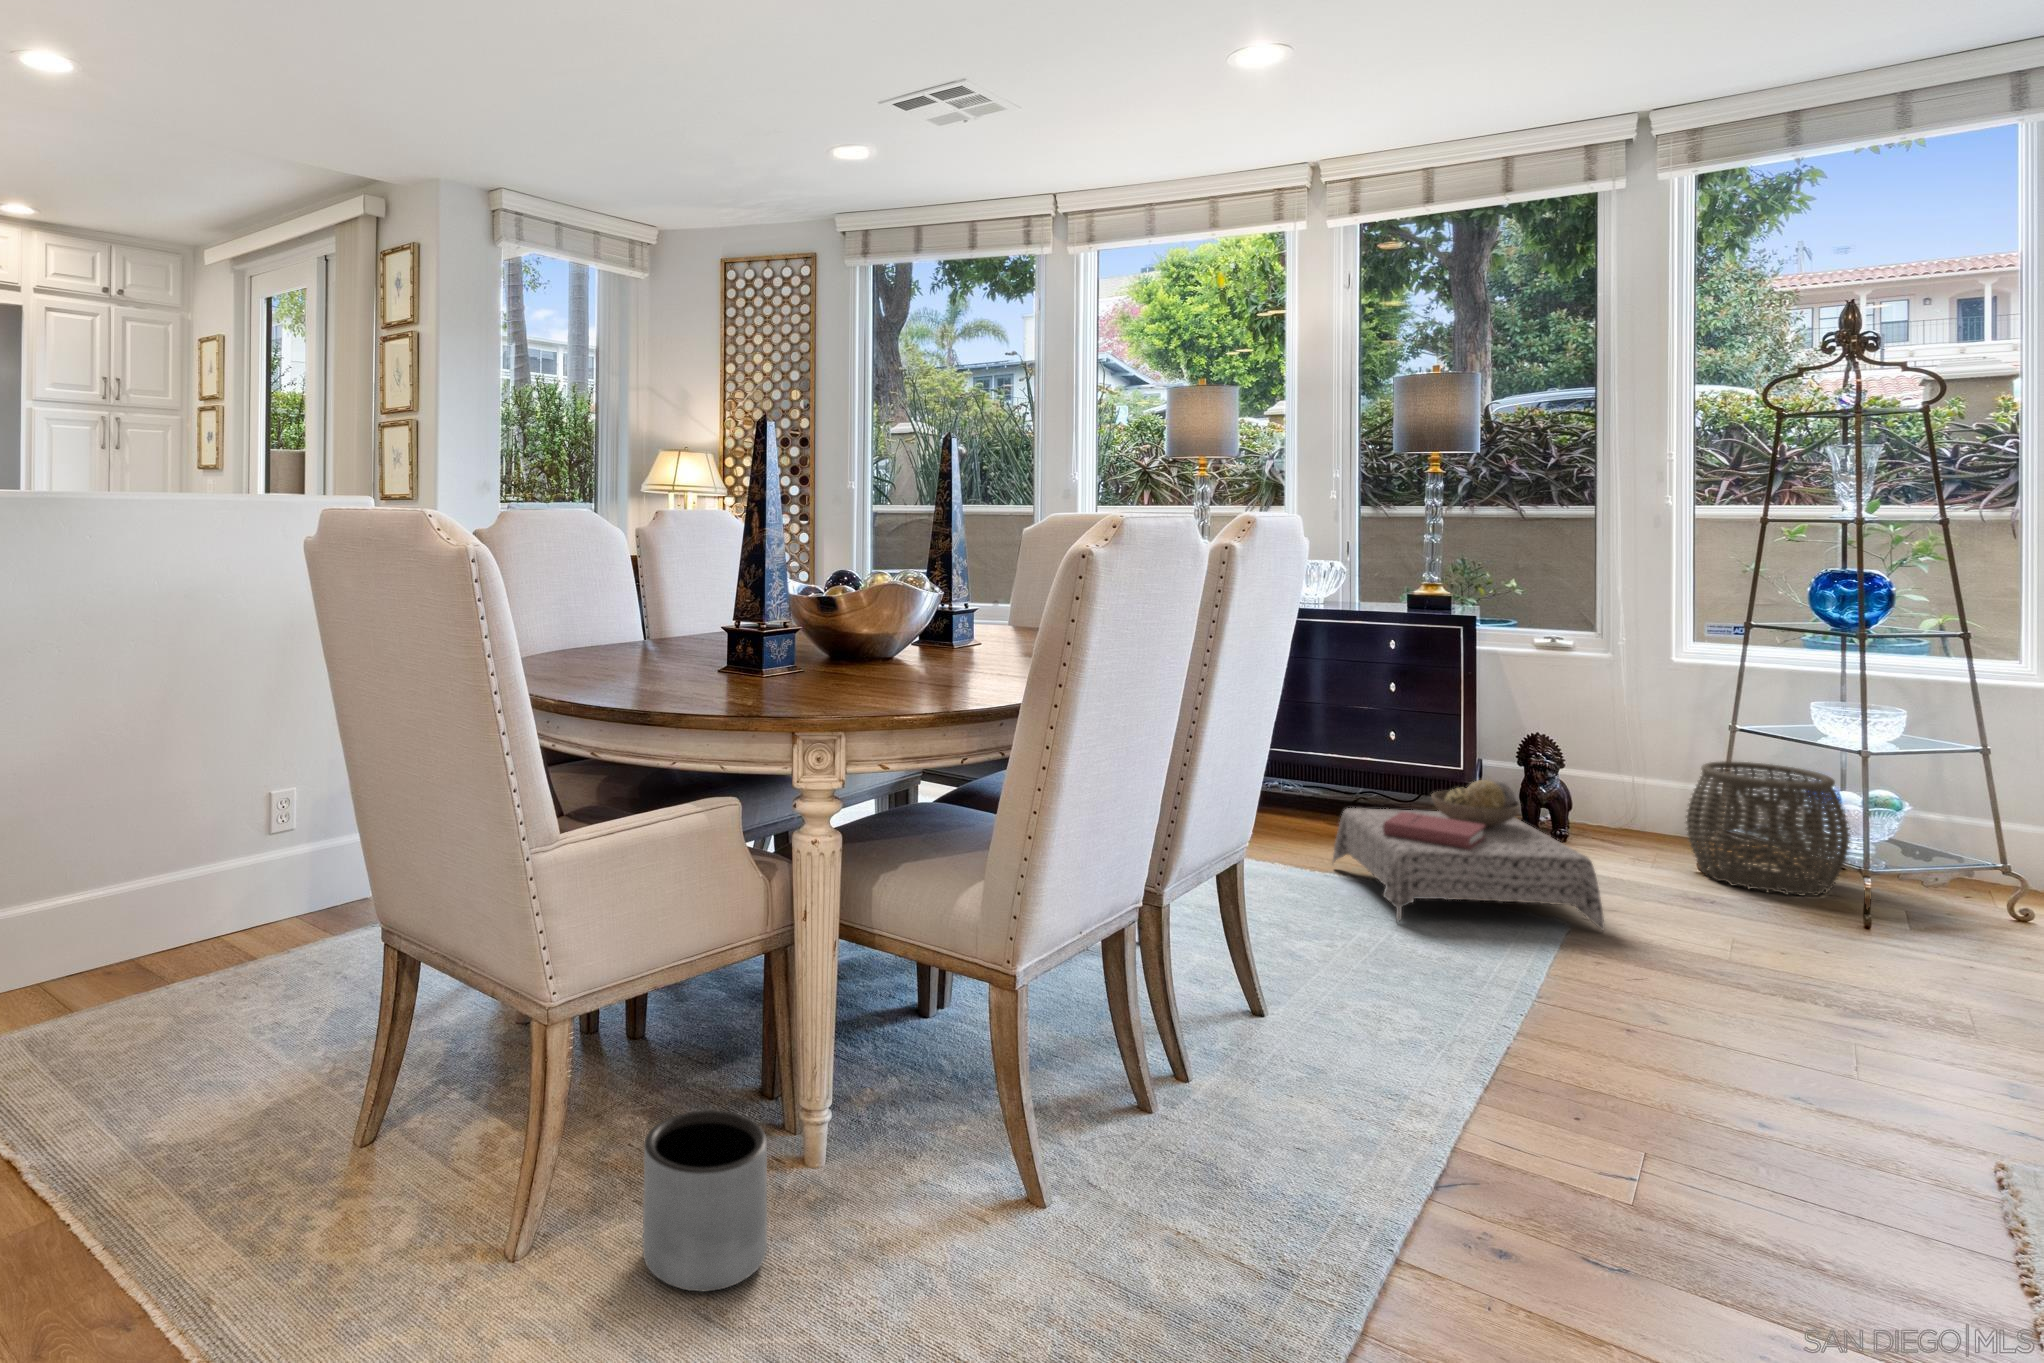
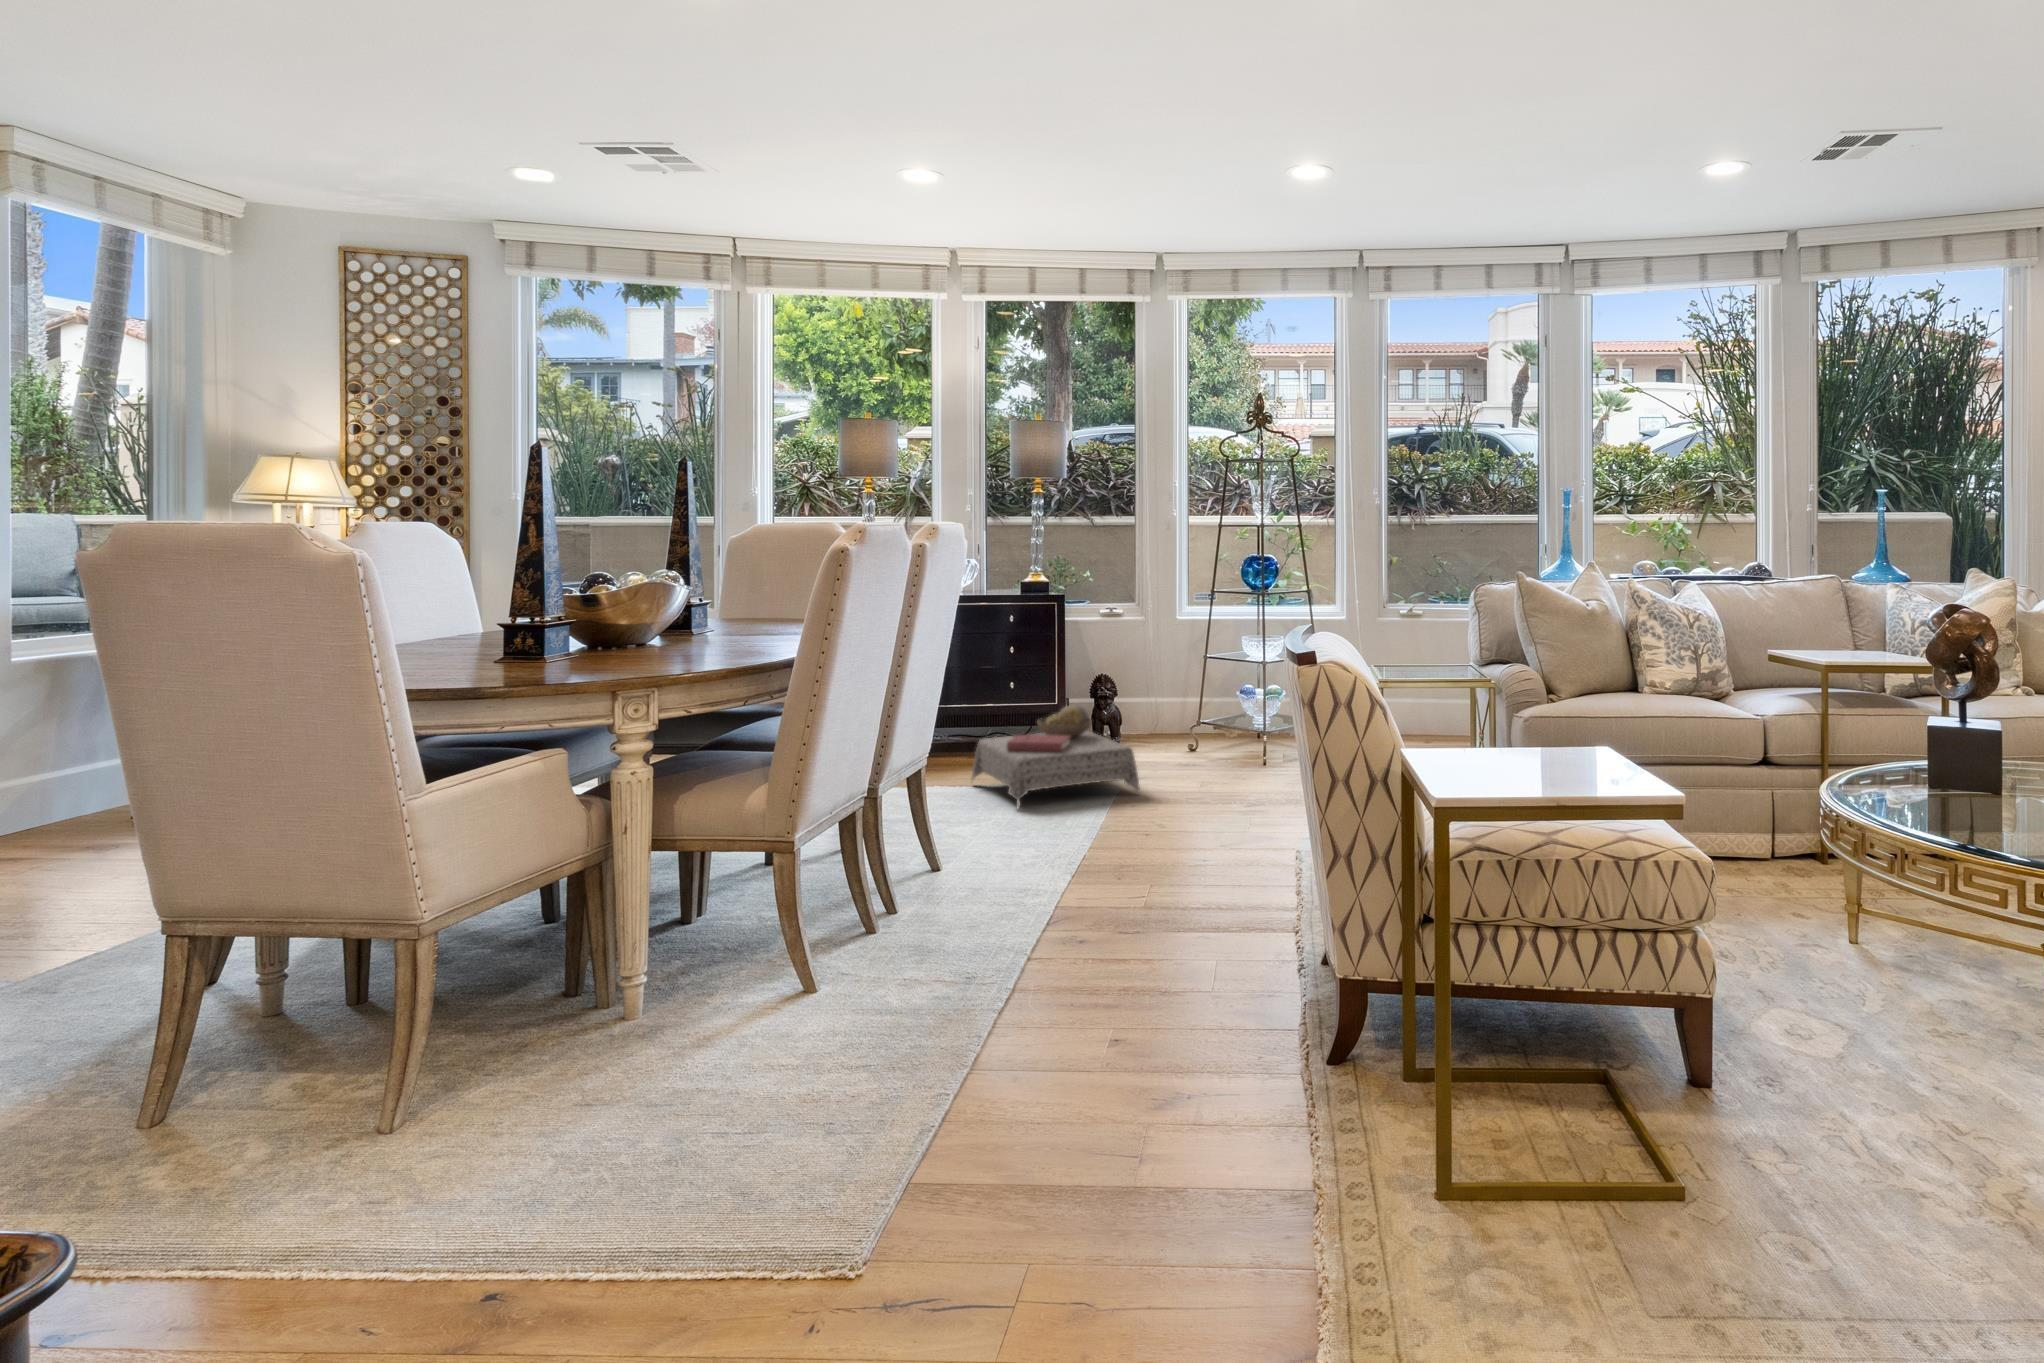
woven basket: present [1686,761,1851,896] -> none [1185,680,1268,760]
planter: present [643,1110,767,1292] -> none [511,977,617,1102]

